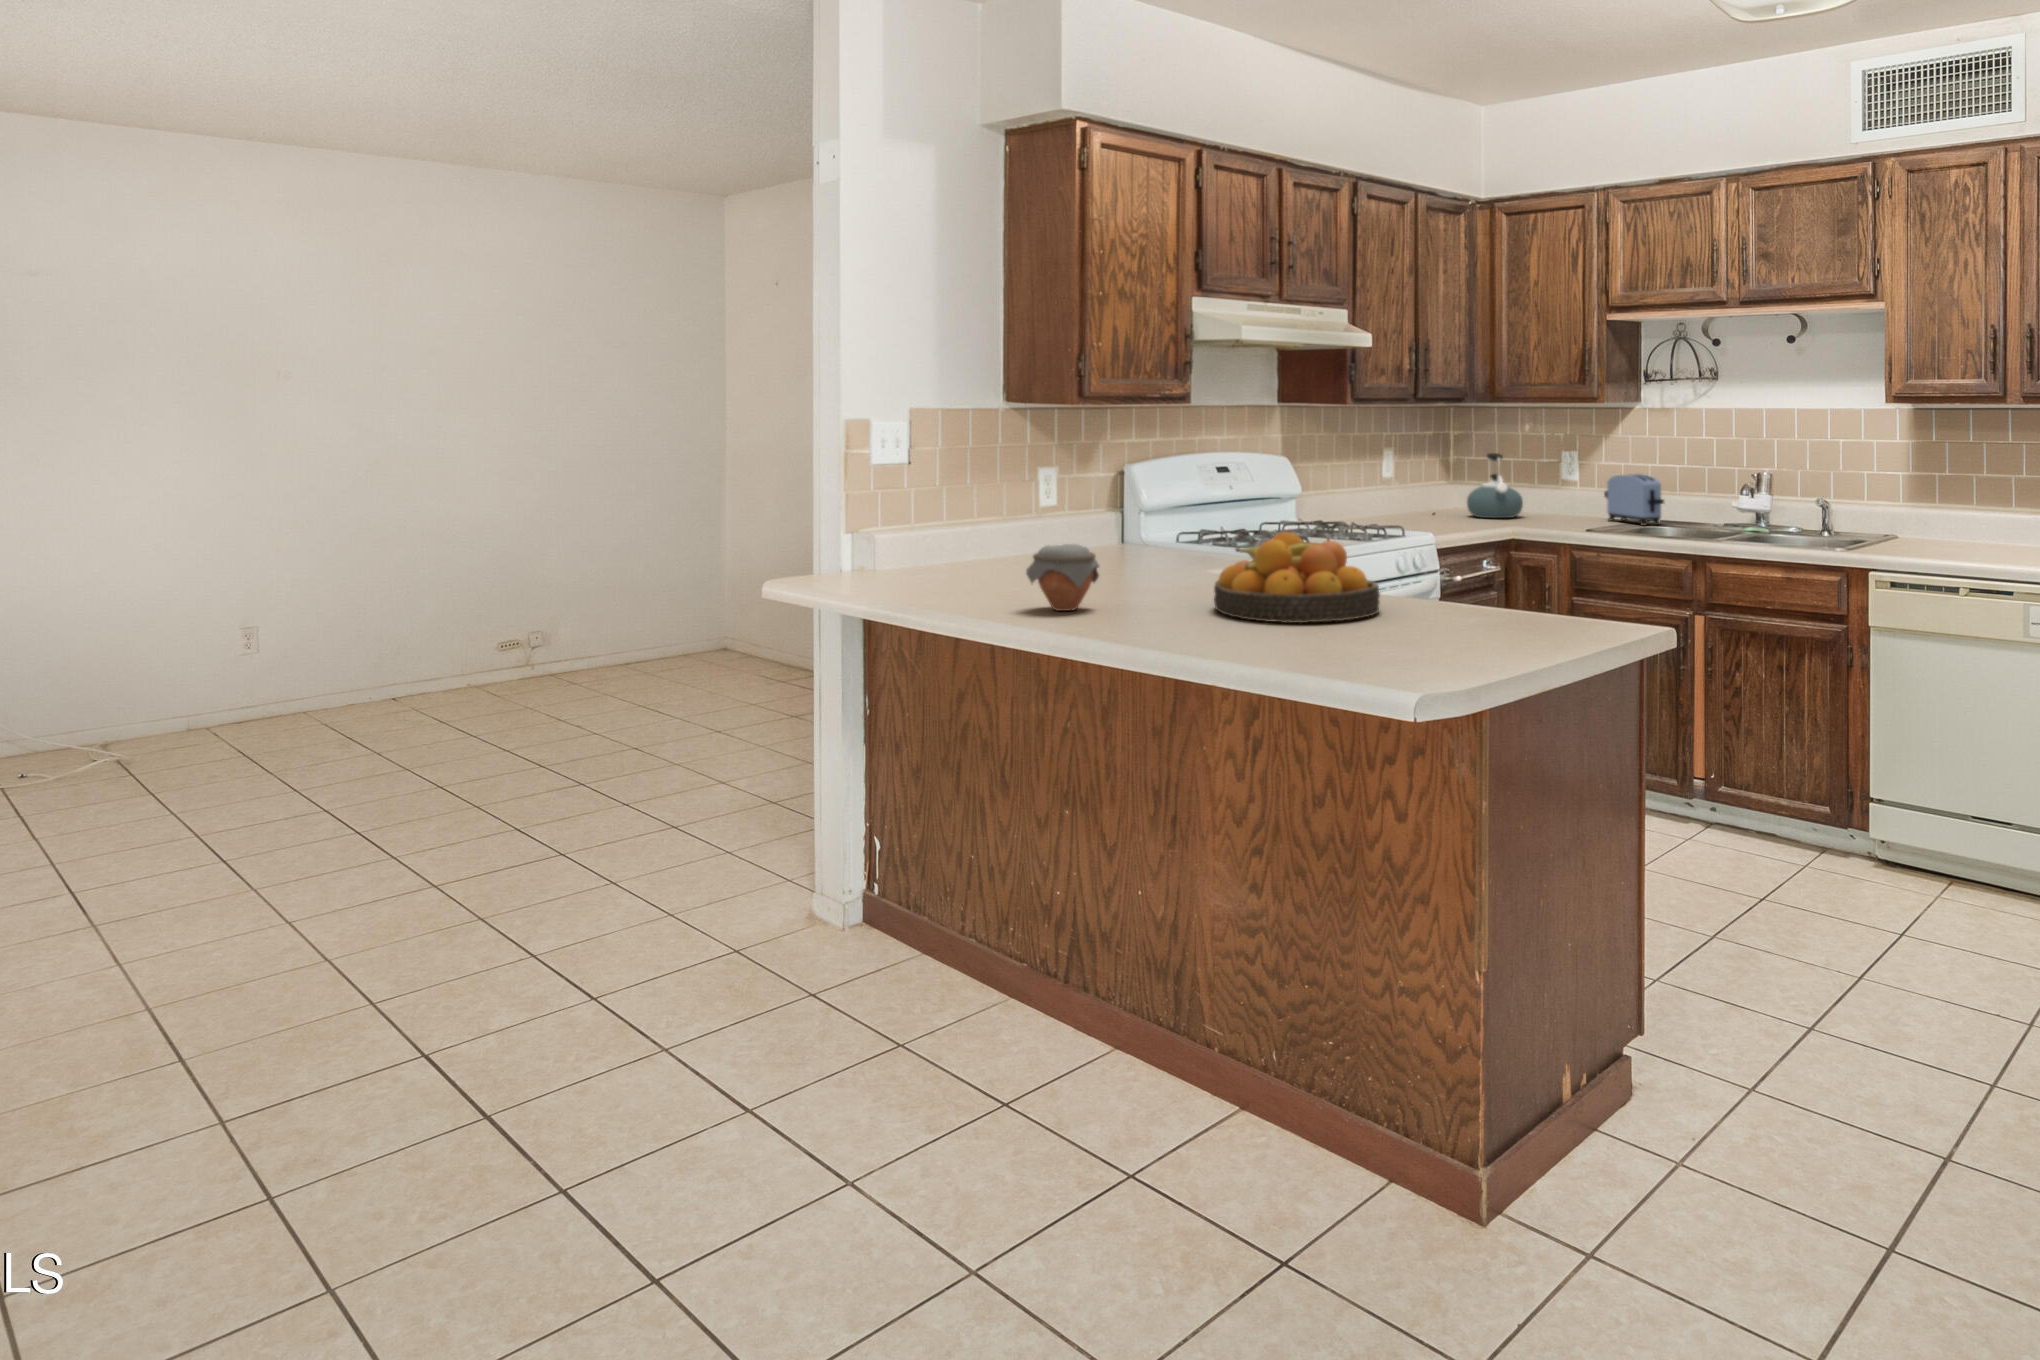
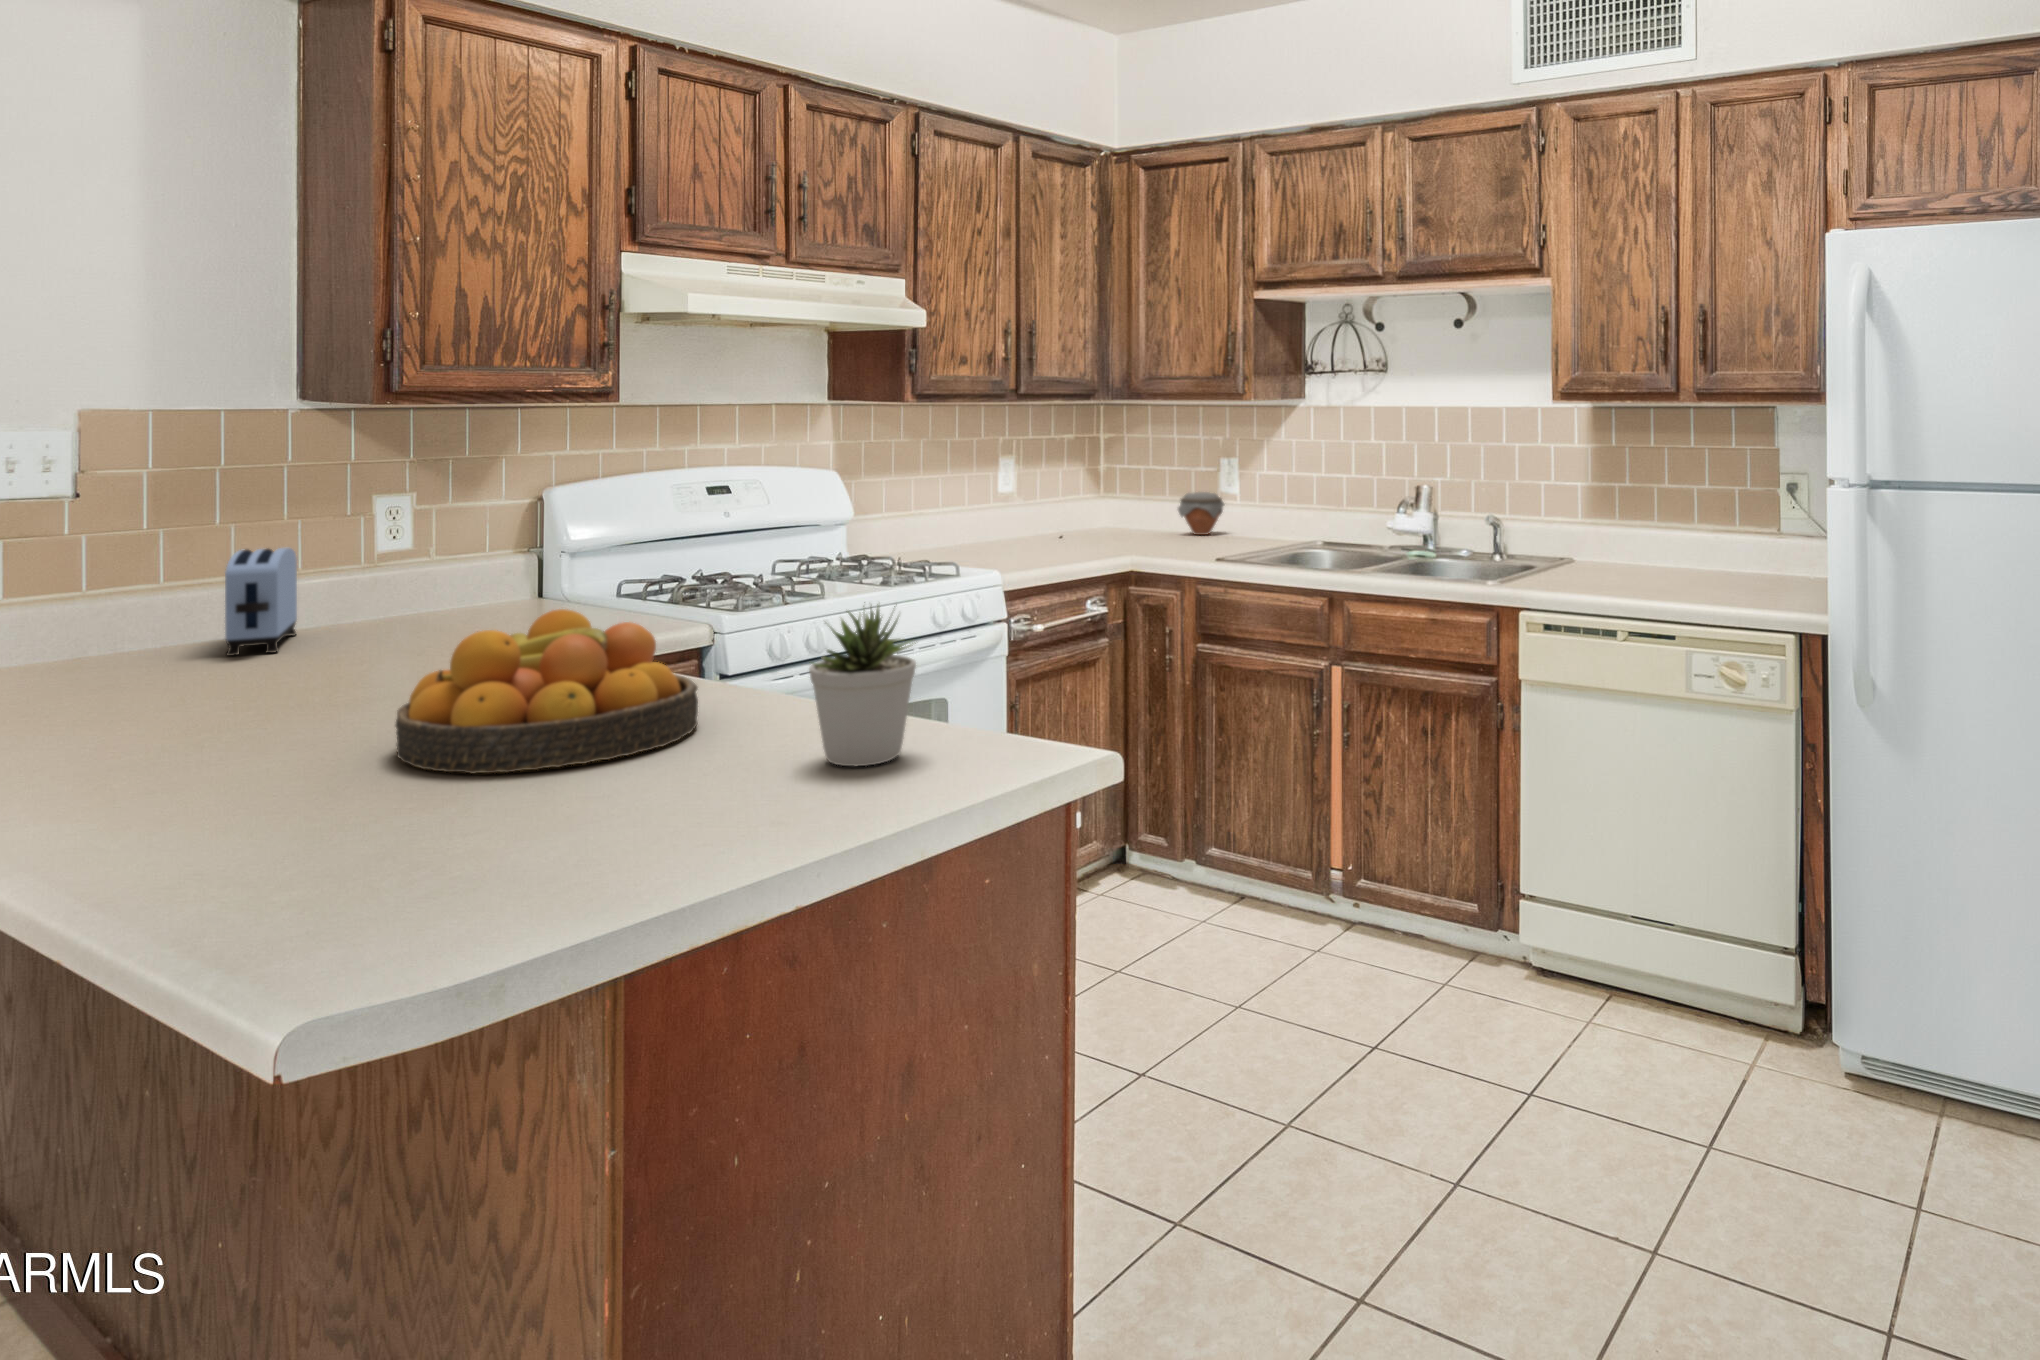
kettle: present [1467,453,1523,518] -> none [1091,462,1159,544]
toaster: present [1604,474,1664,525] -> present [225,548,297,656]
potted plant: none [1478,525,1545,628] -> present [809,604,916,766]
jar: present [1026,544,1099,611] -> present [1178,492,1224,535]

